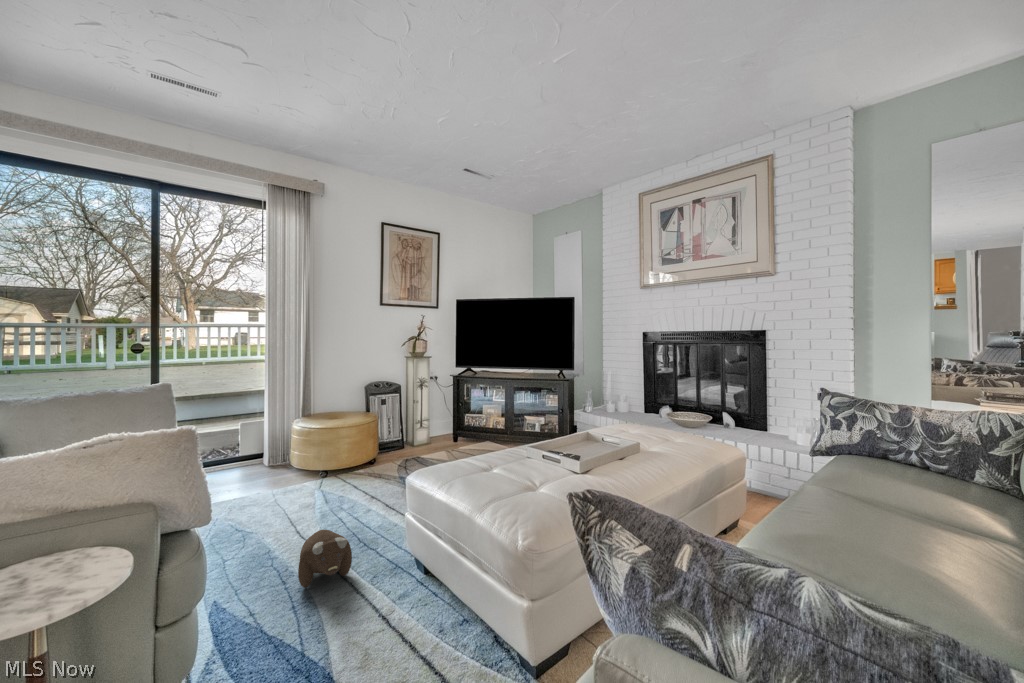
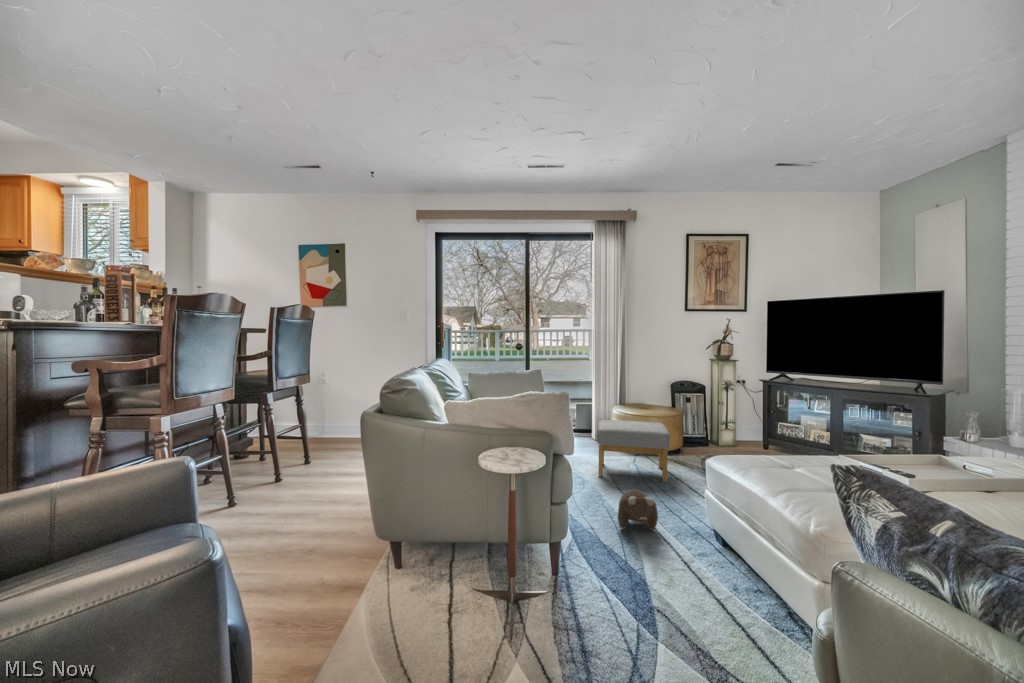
footstool: none [270,434,365,517] -> present [597,420,670,482]

